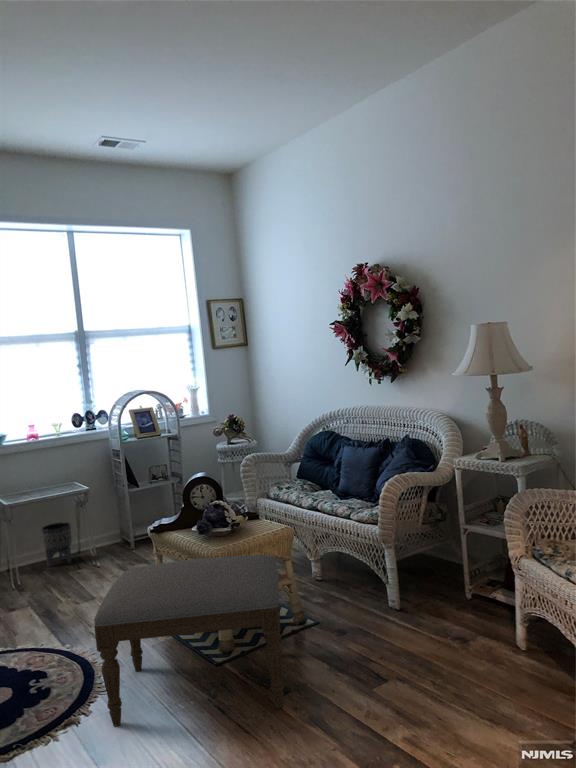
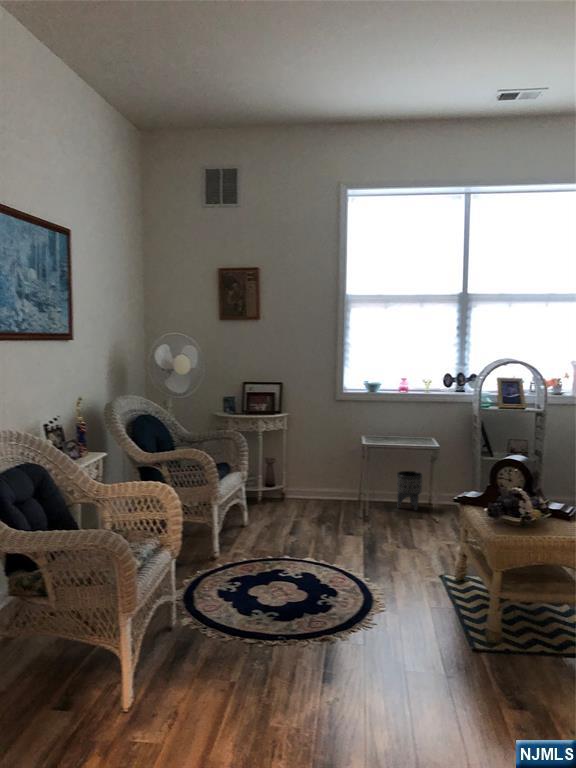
ottoman: present [94,555,284,727] -> none [348,530,548,708]

